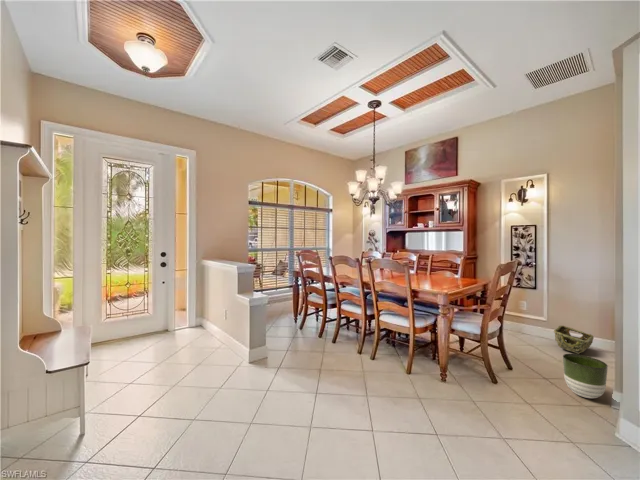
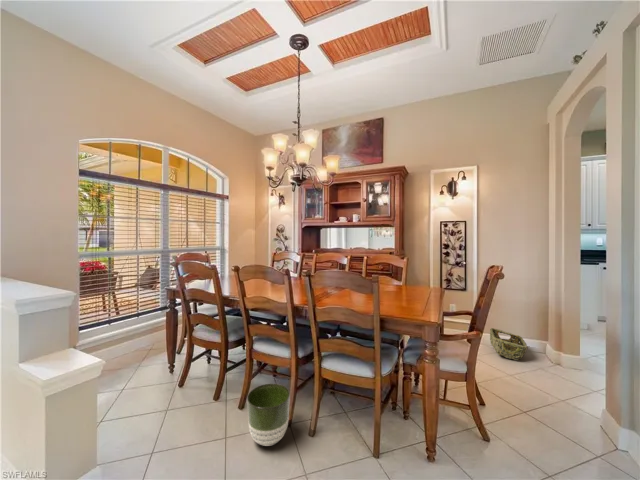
planter: present [563,354,608,399] -> present [247,384,290,446]

